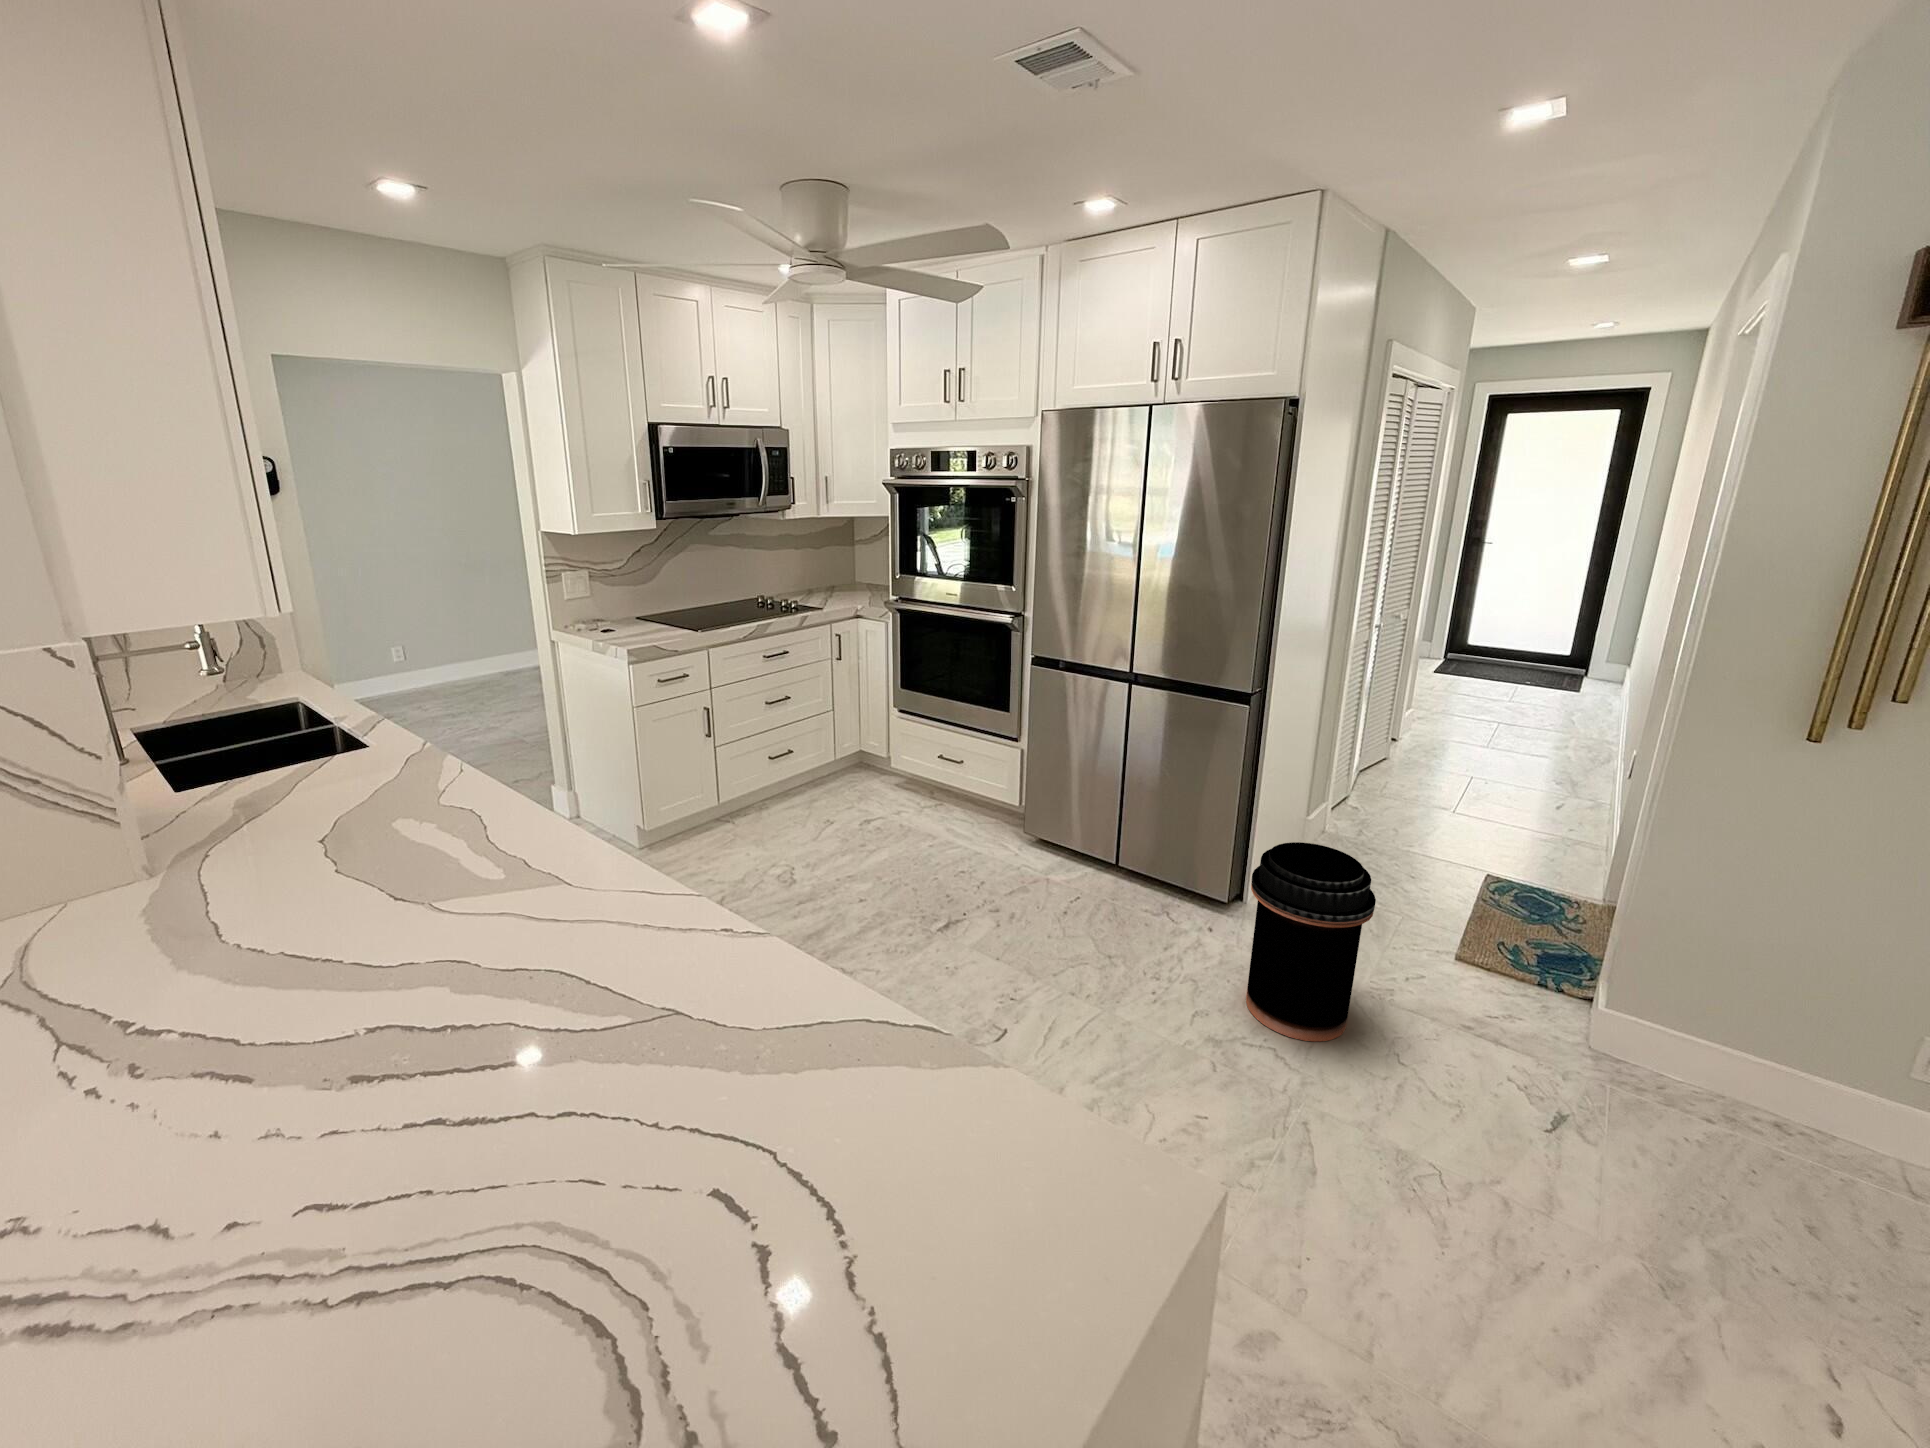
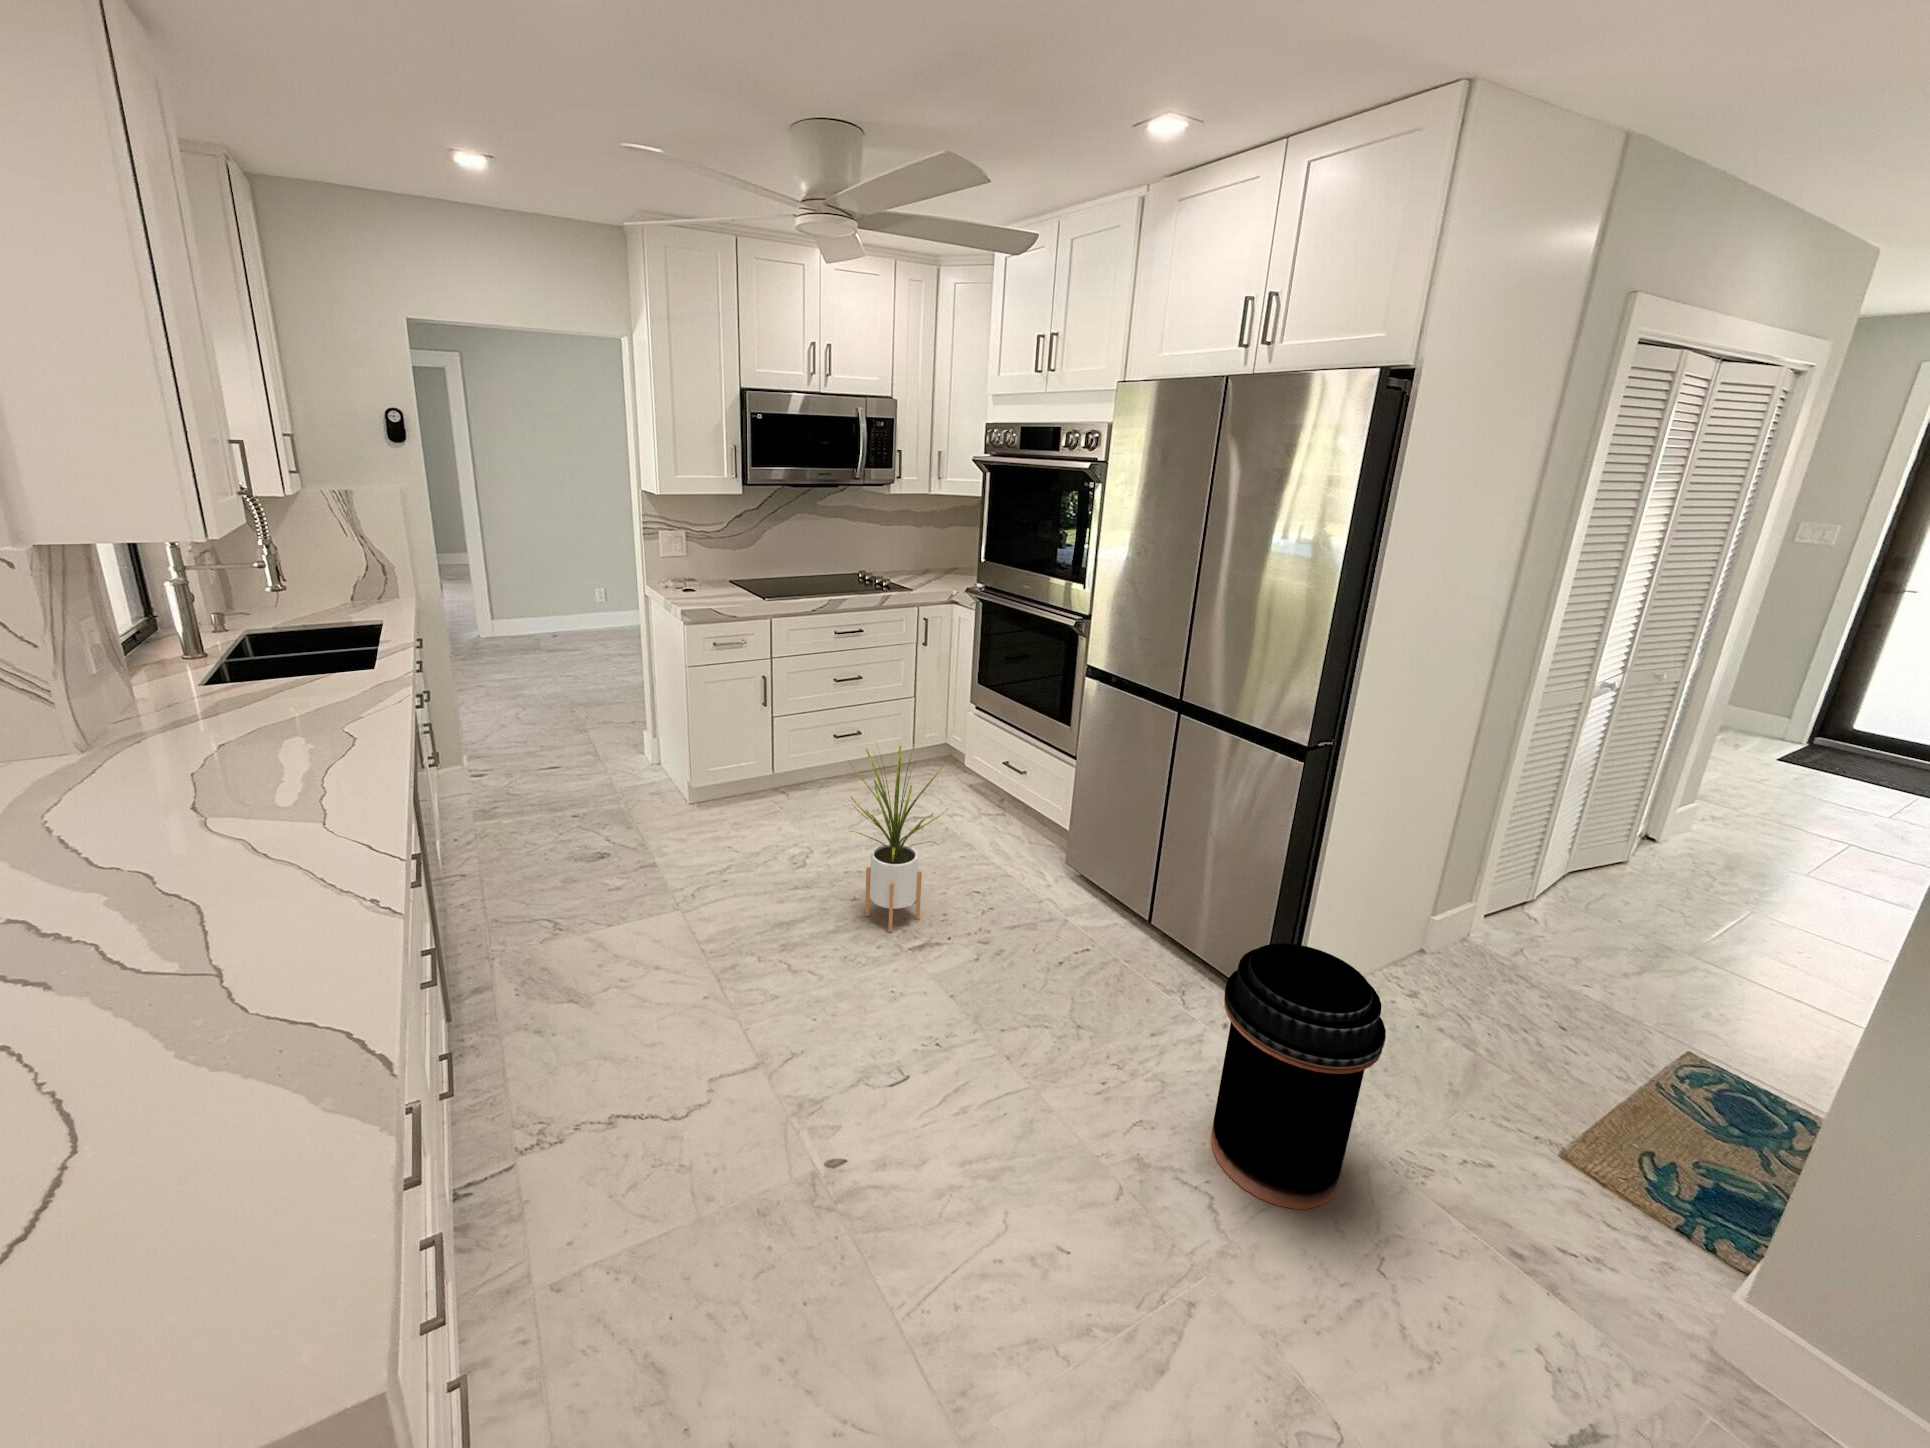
house plant: none [857,740,952,921] -> present [849,743,948,933]

